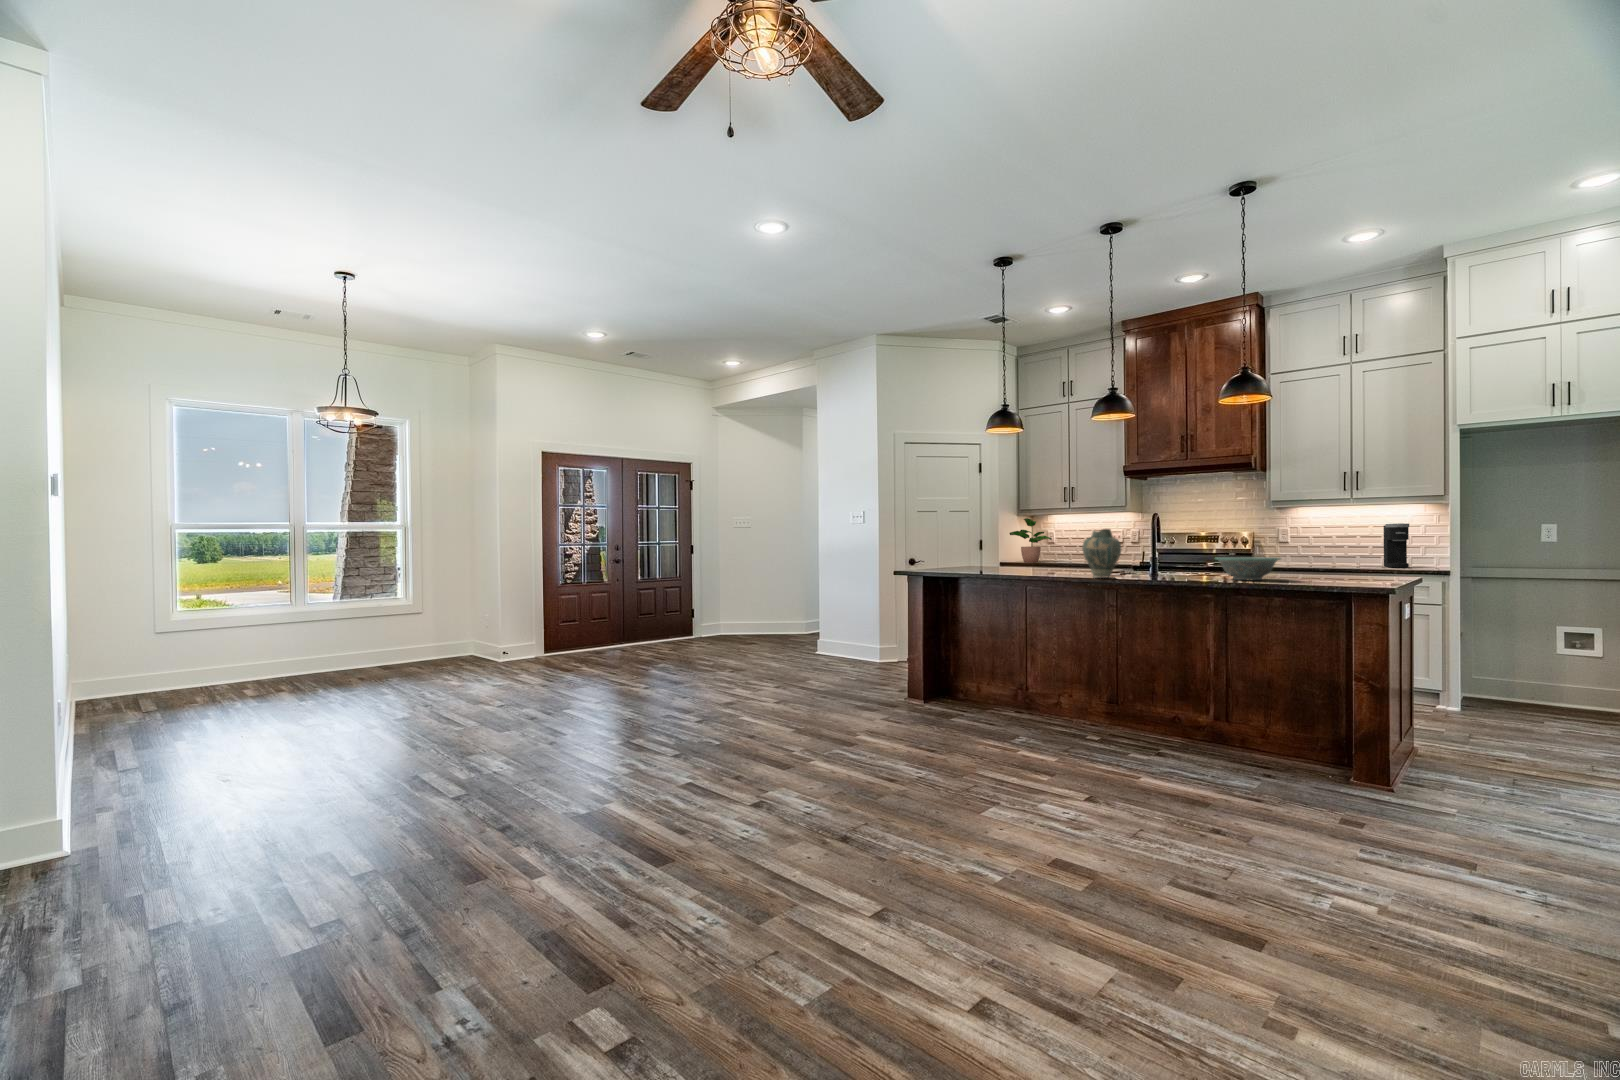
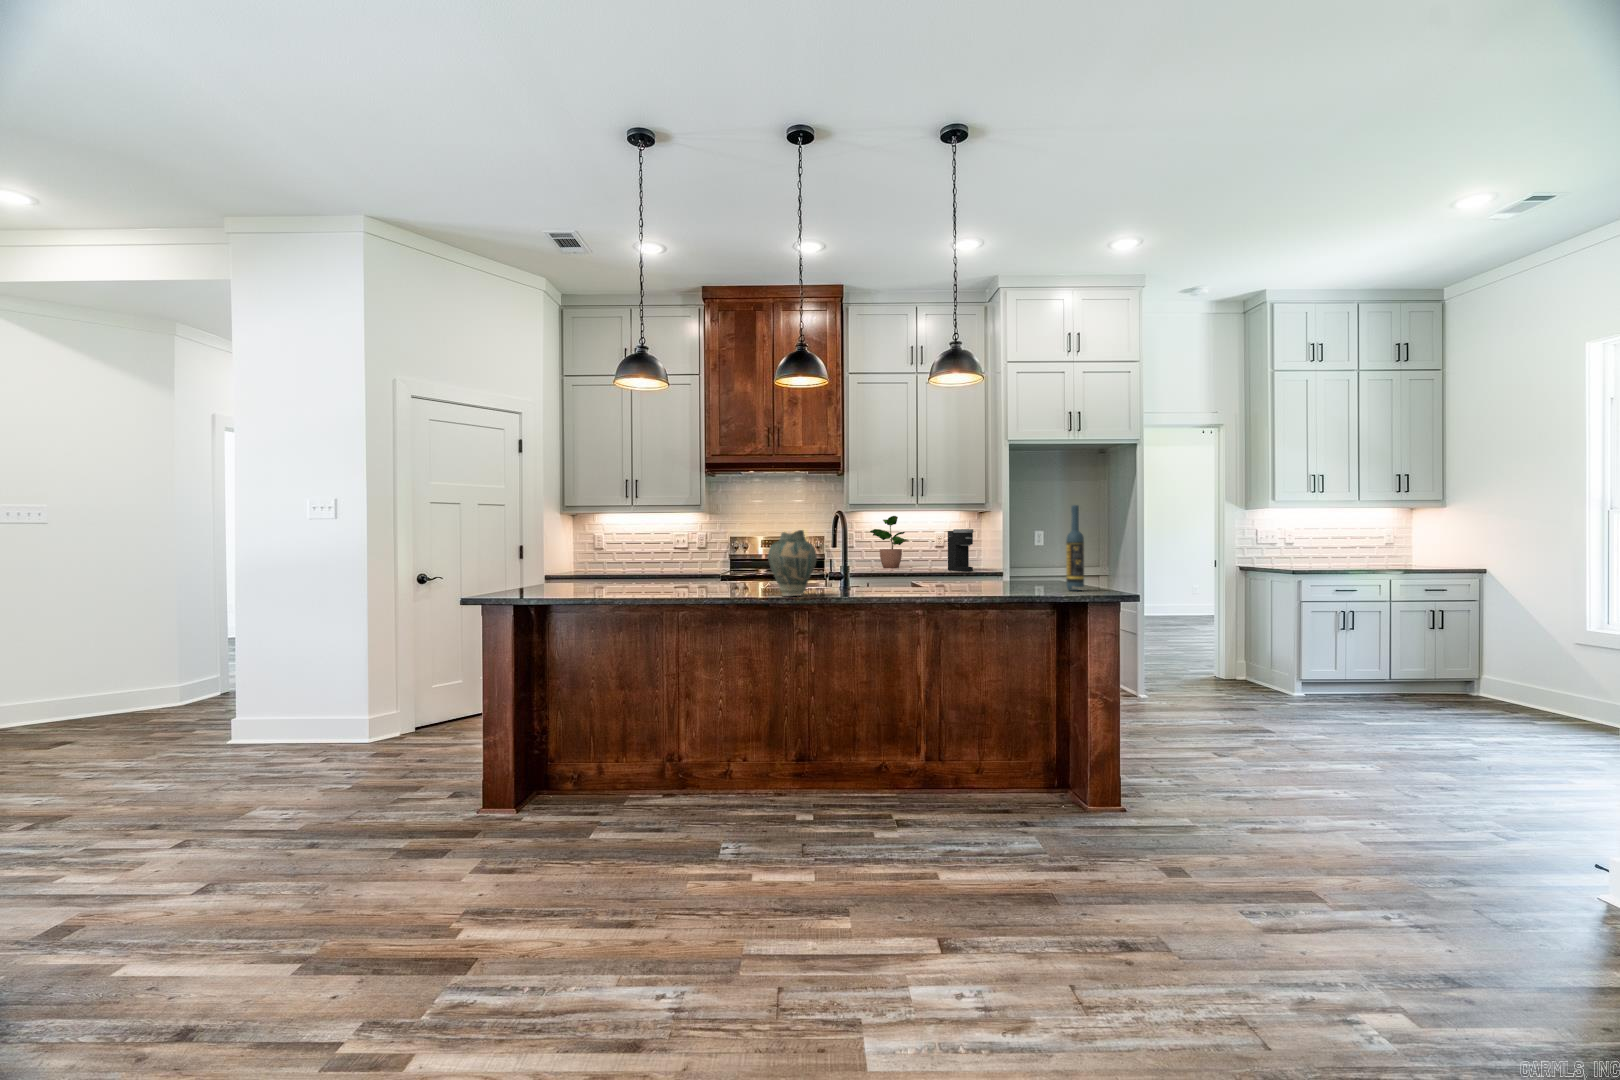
wine bottle: none [1364,502,1384,584] -> present [1066,505,1084,591]
potted plant: present [1009,518,1052,562] -> present [870,516,908,568]
decorative bowl: present [1216,557,1280,580] -> none [939,565,1008,593]

